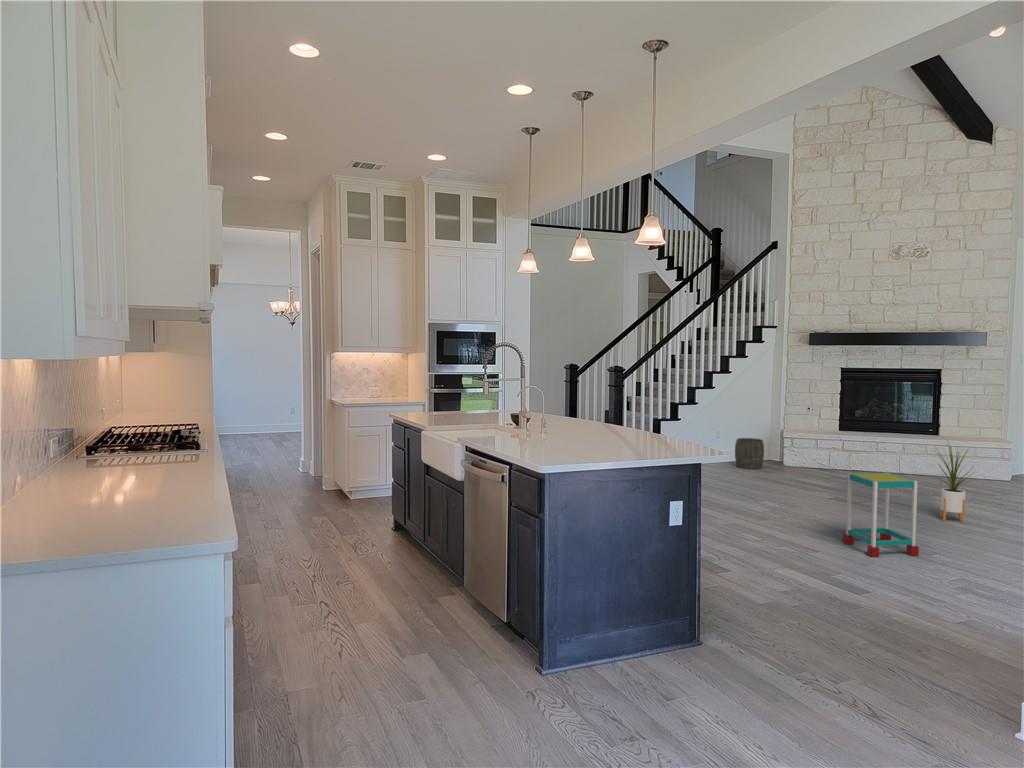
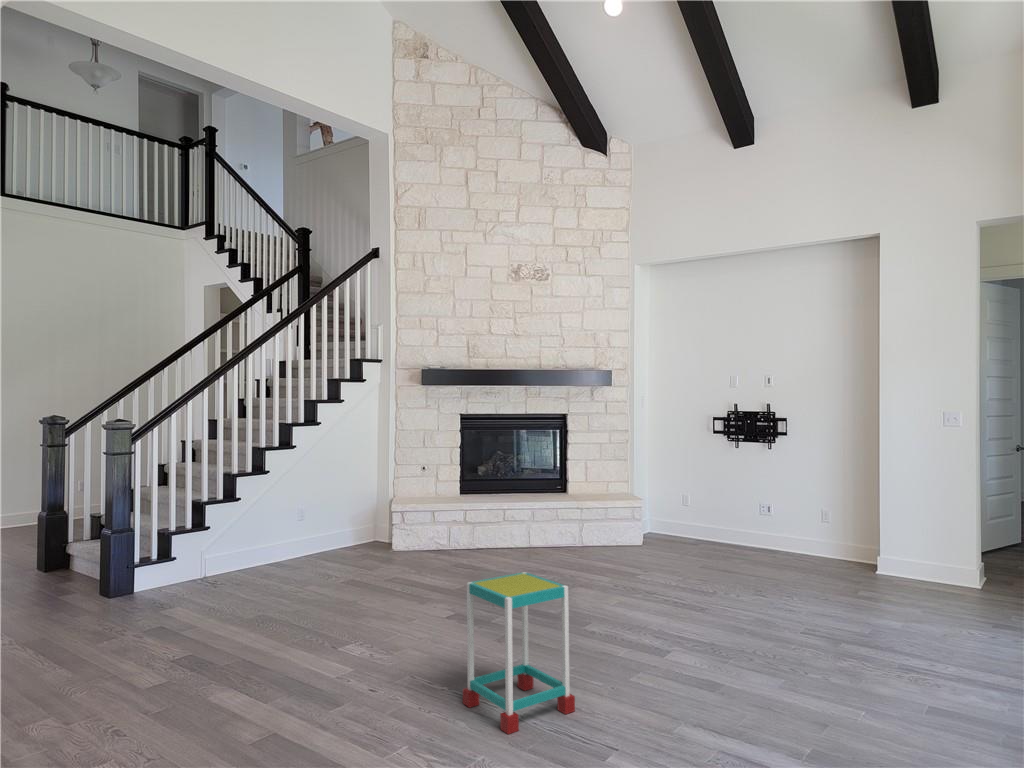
woven basket: present [735,438,764,469] -> none [326,516,366,562]
house plant: present [936,443,974,523] -> none [567,505,631,623]

